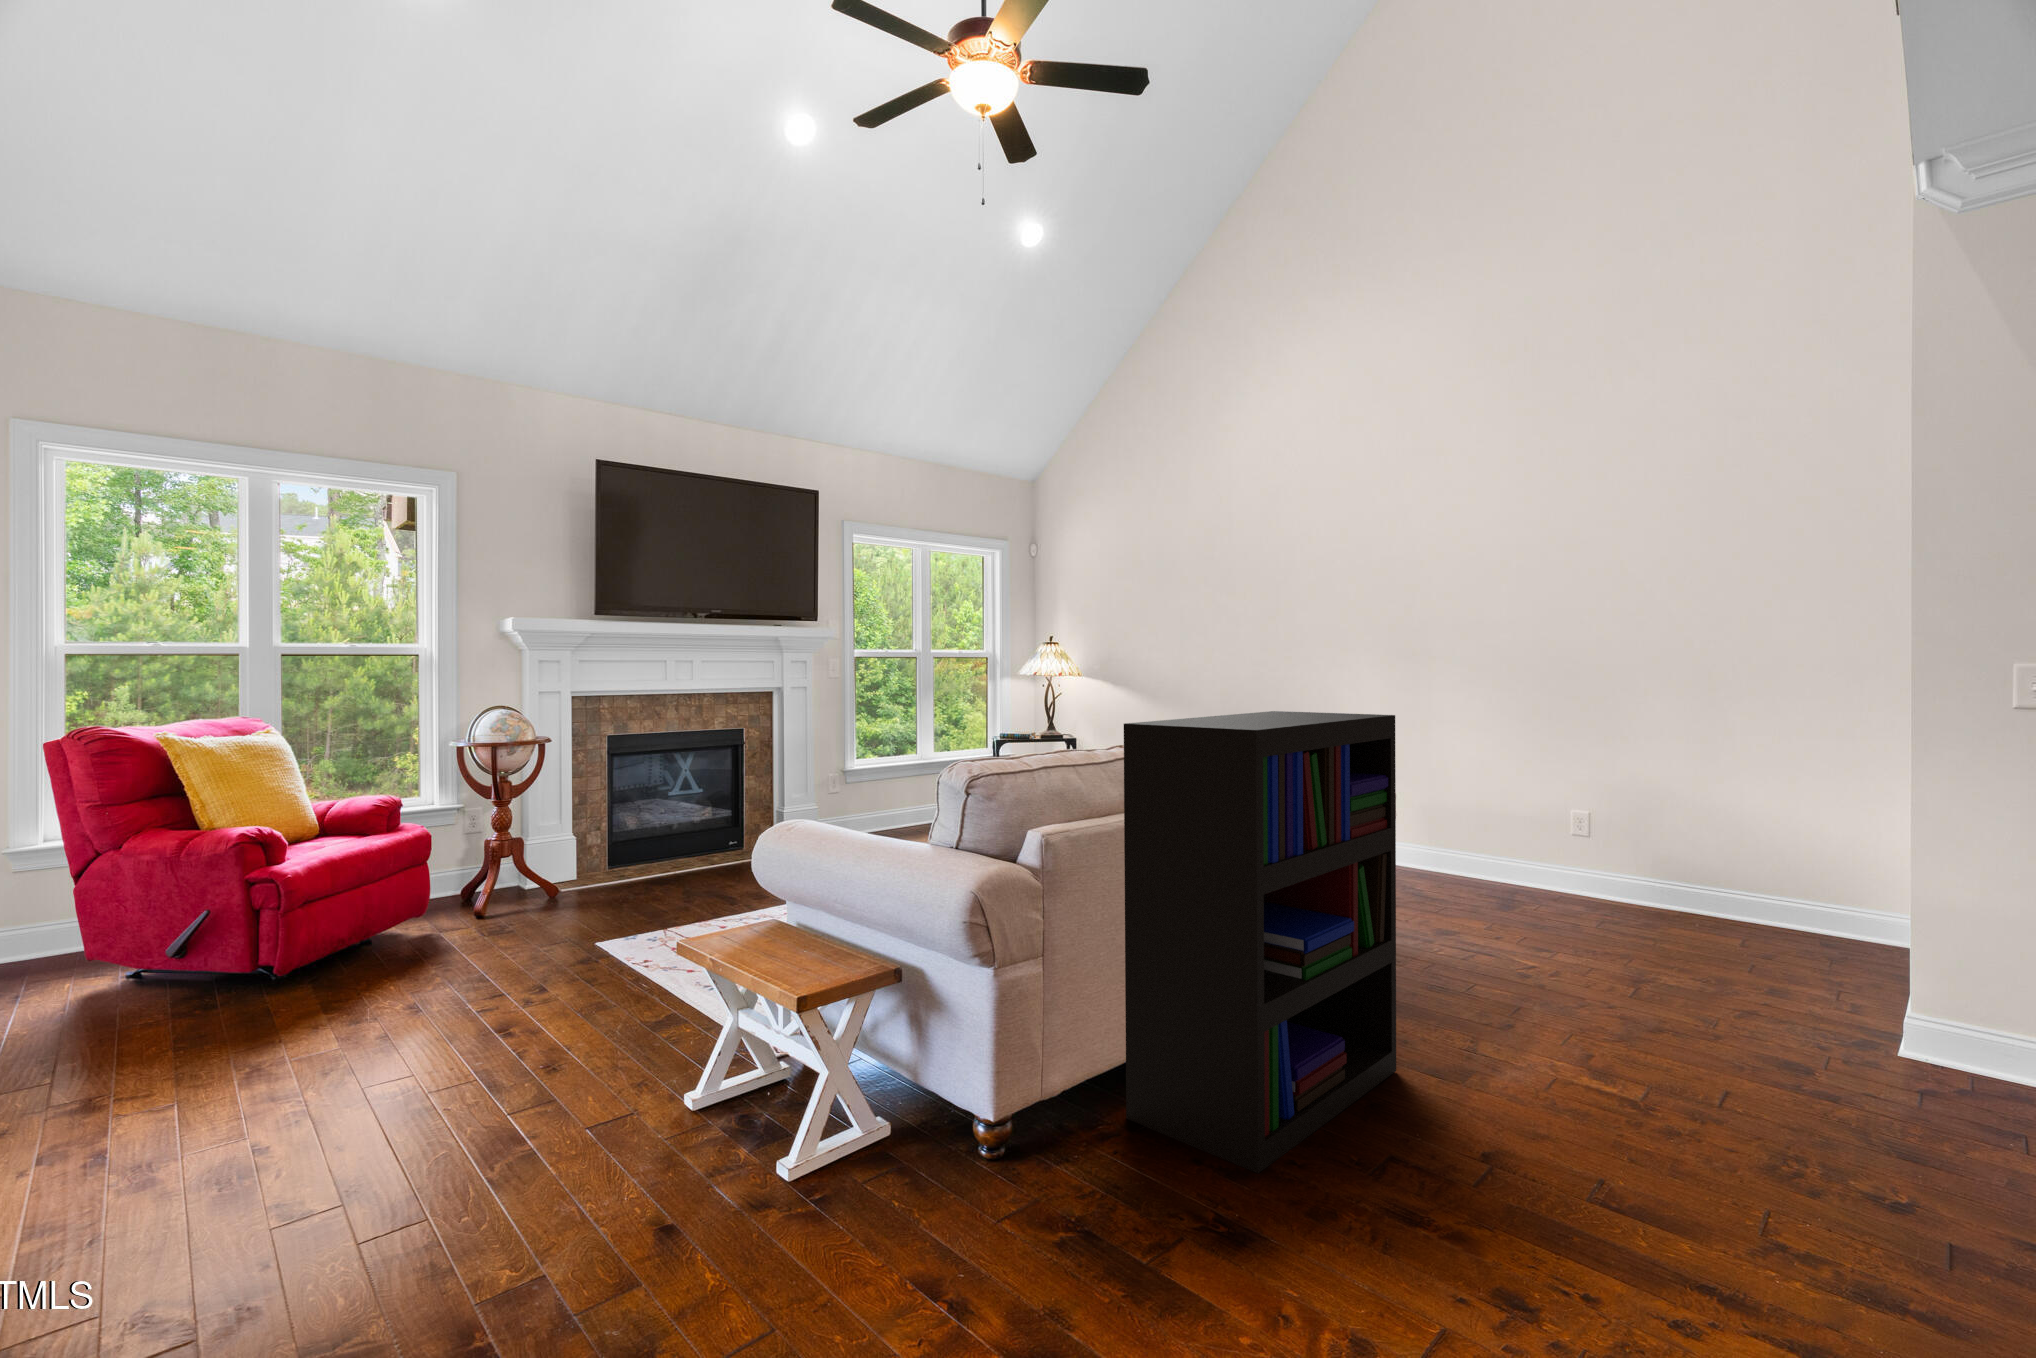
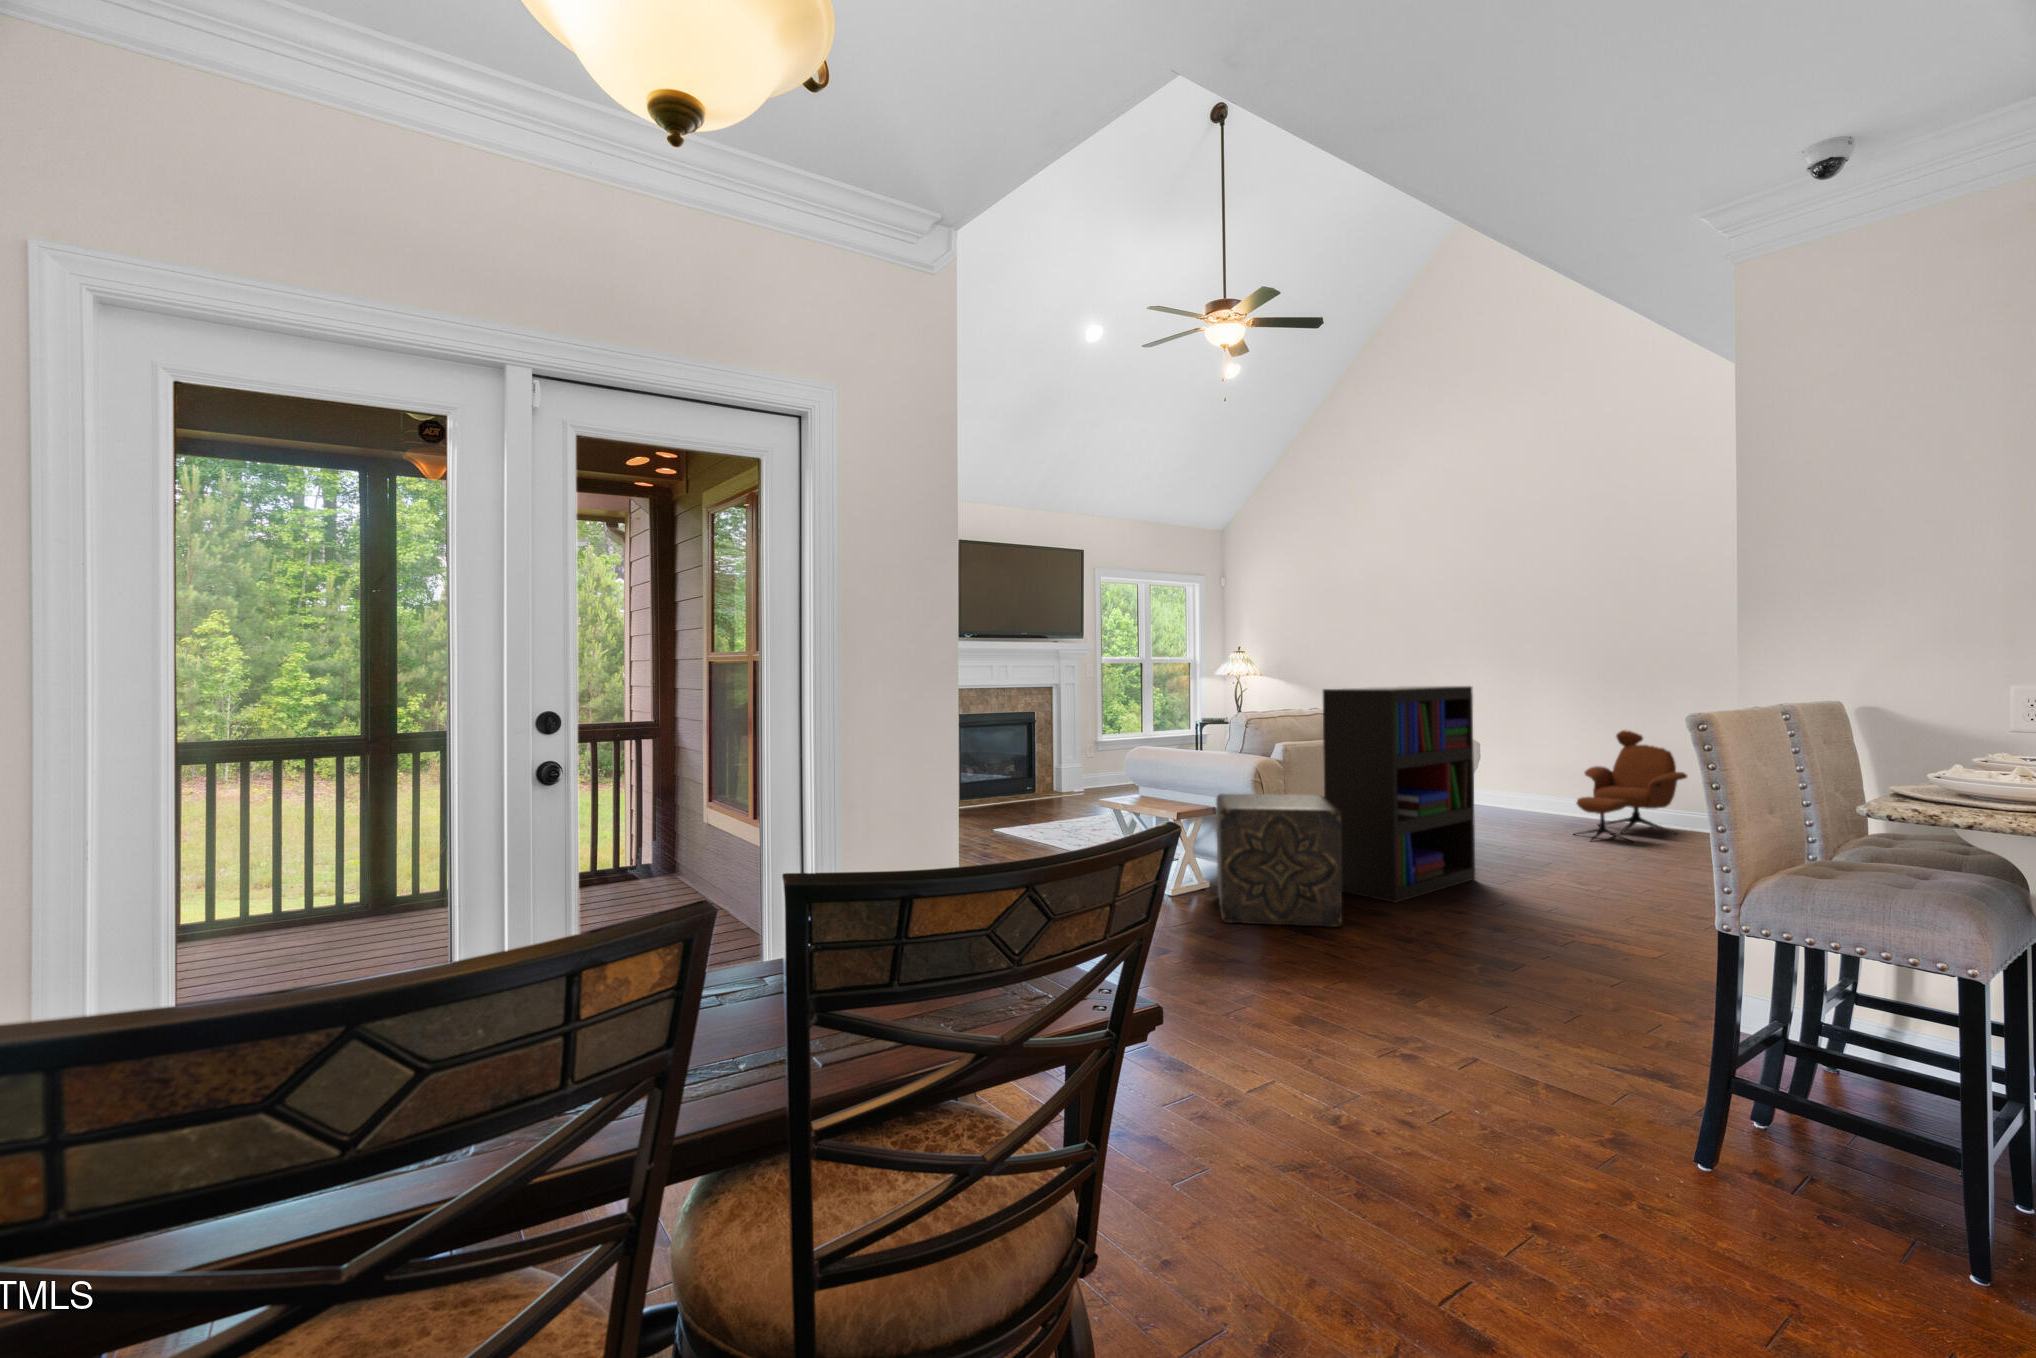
lounge chair: none [1510,761,1668,946] -> present [1575,730,1687,842]
ottoman: none [858,951,1140,1312] -> present [1216,794,1342,927]

